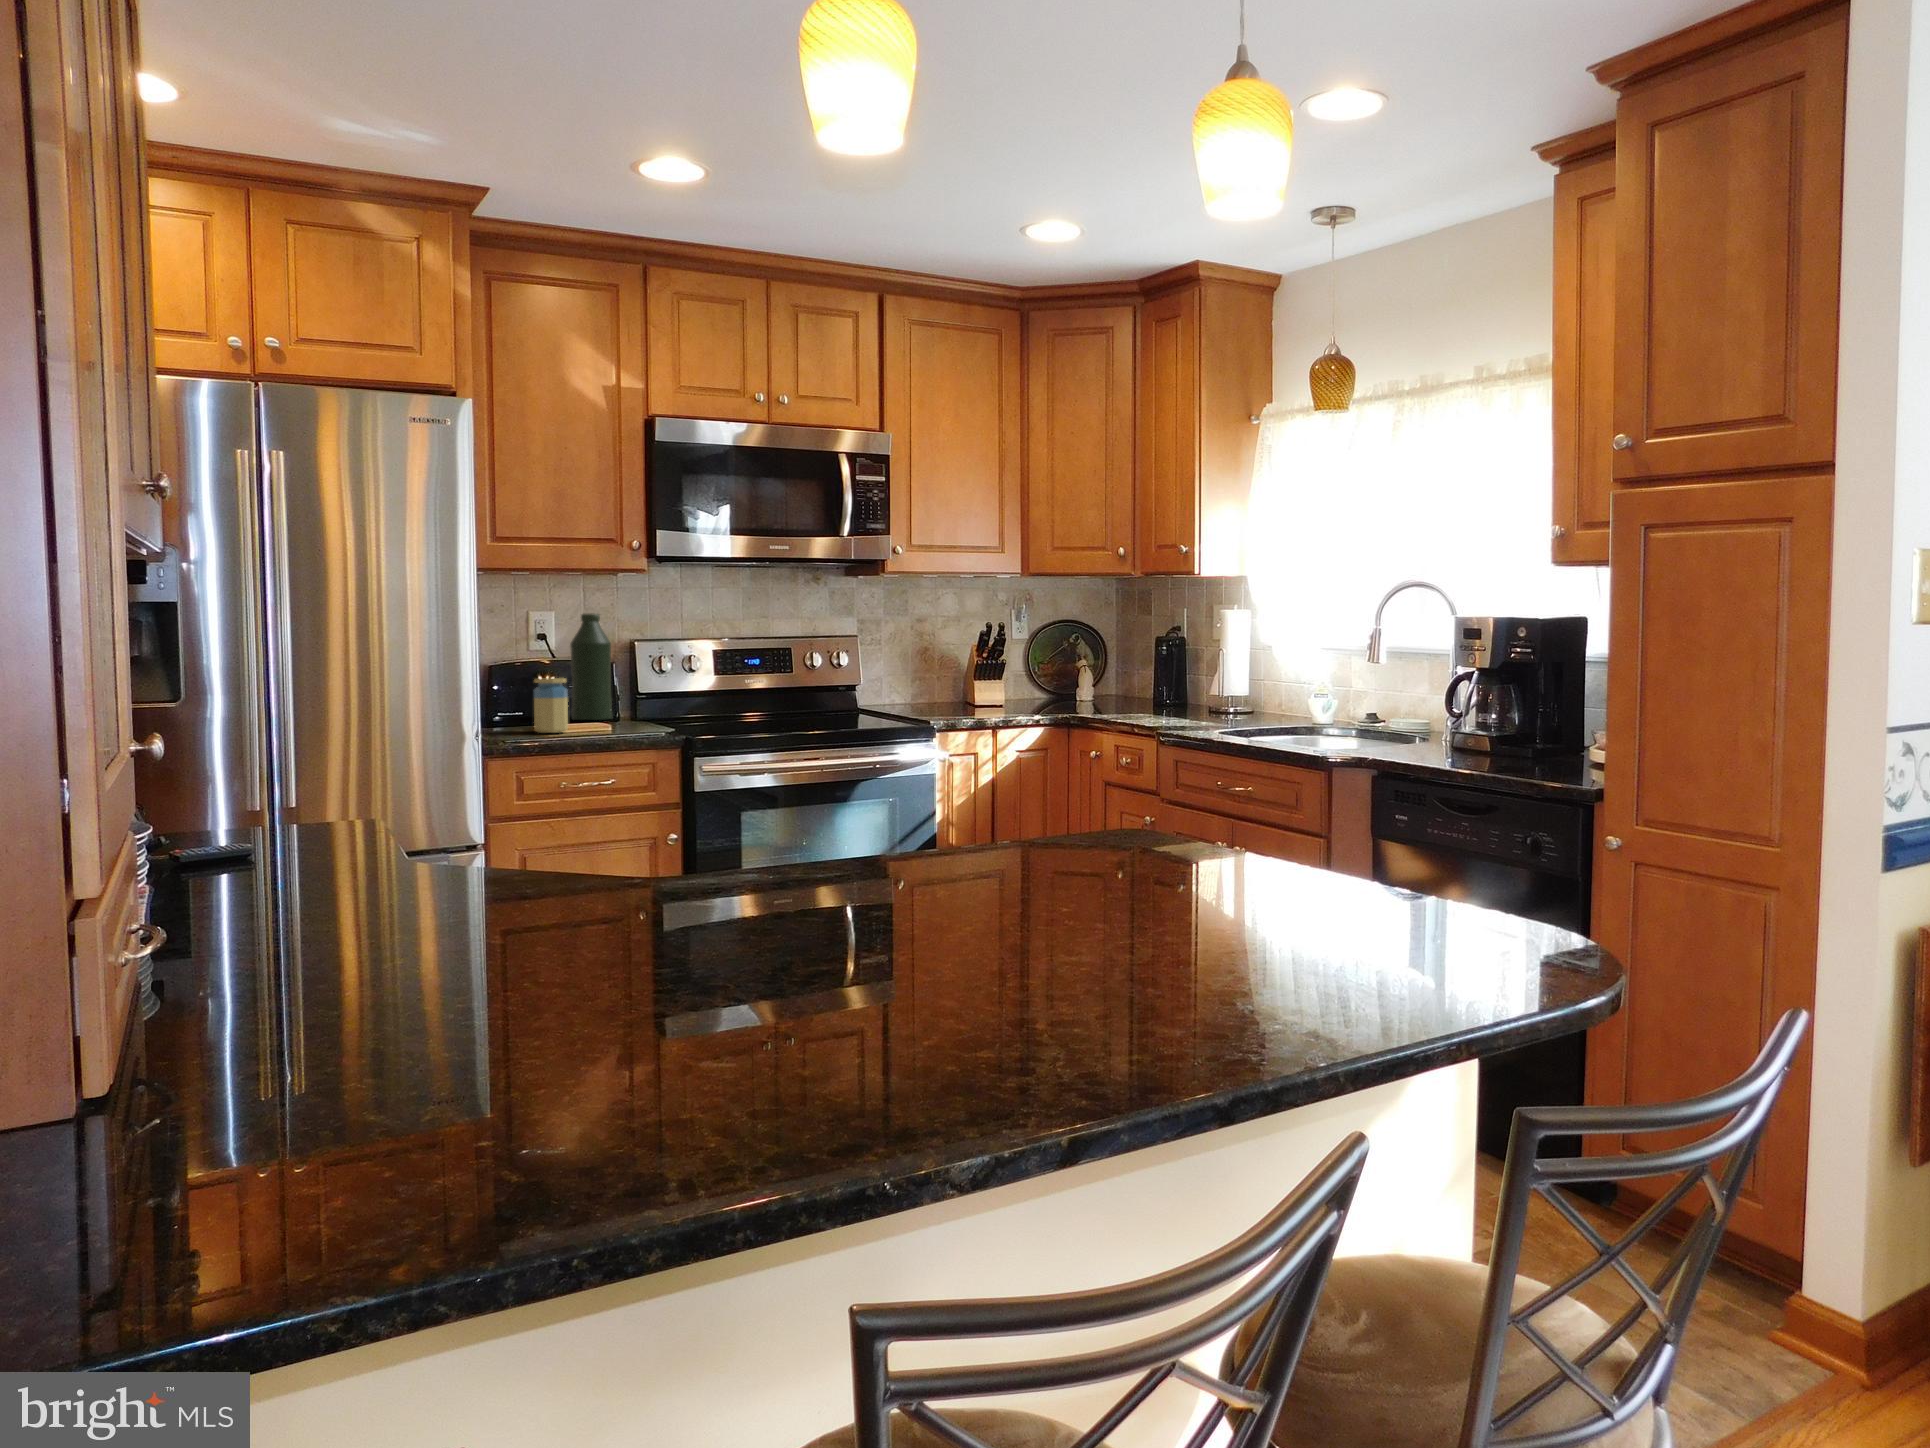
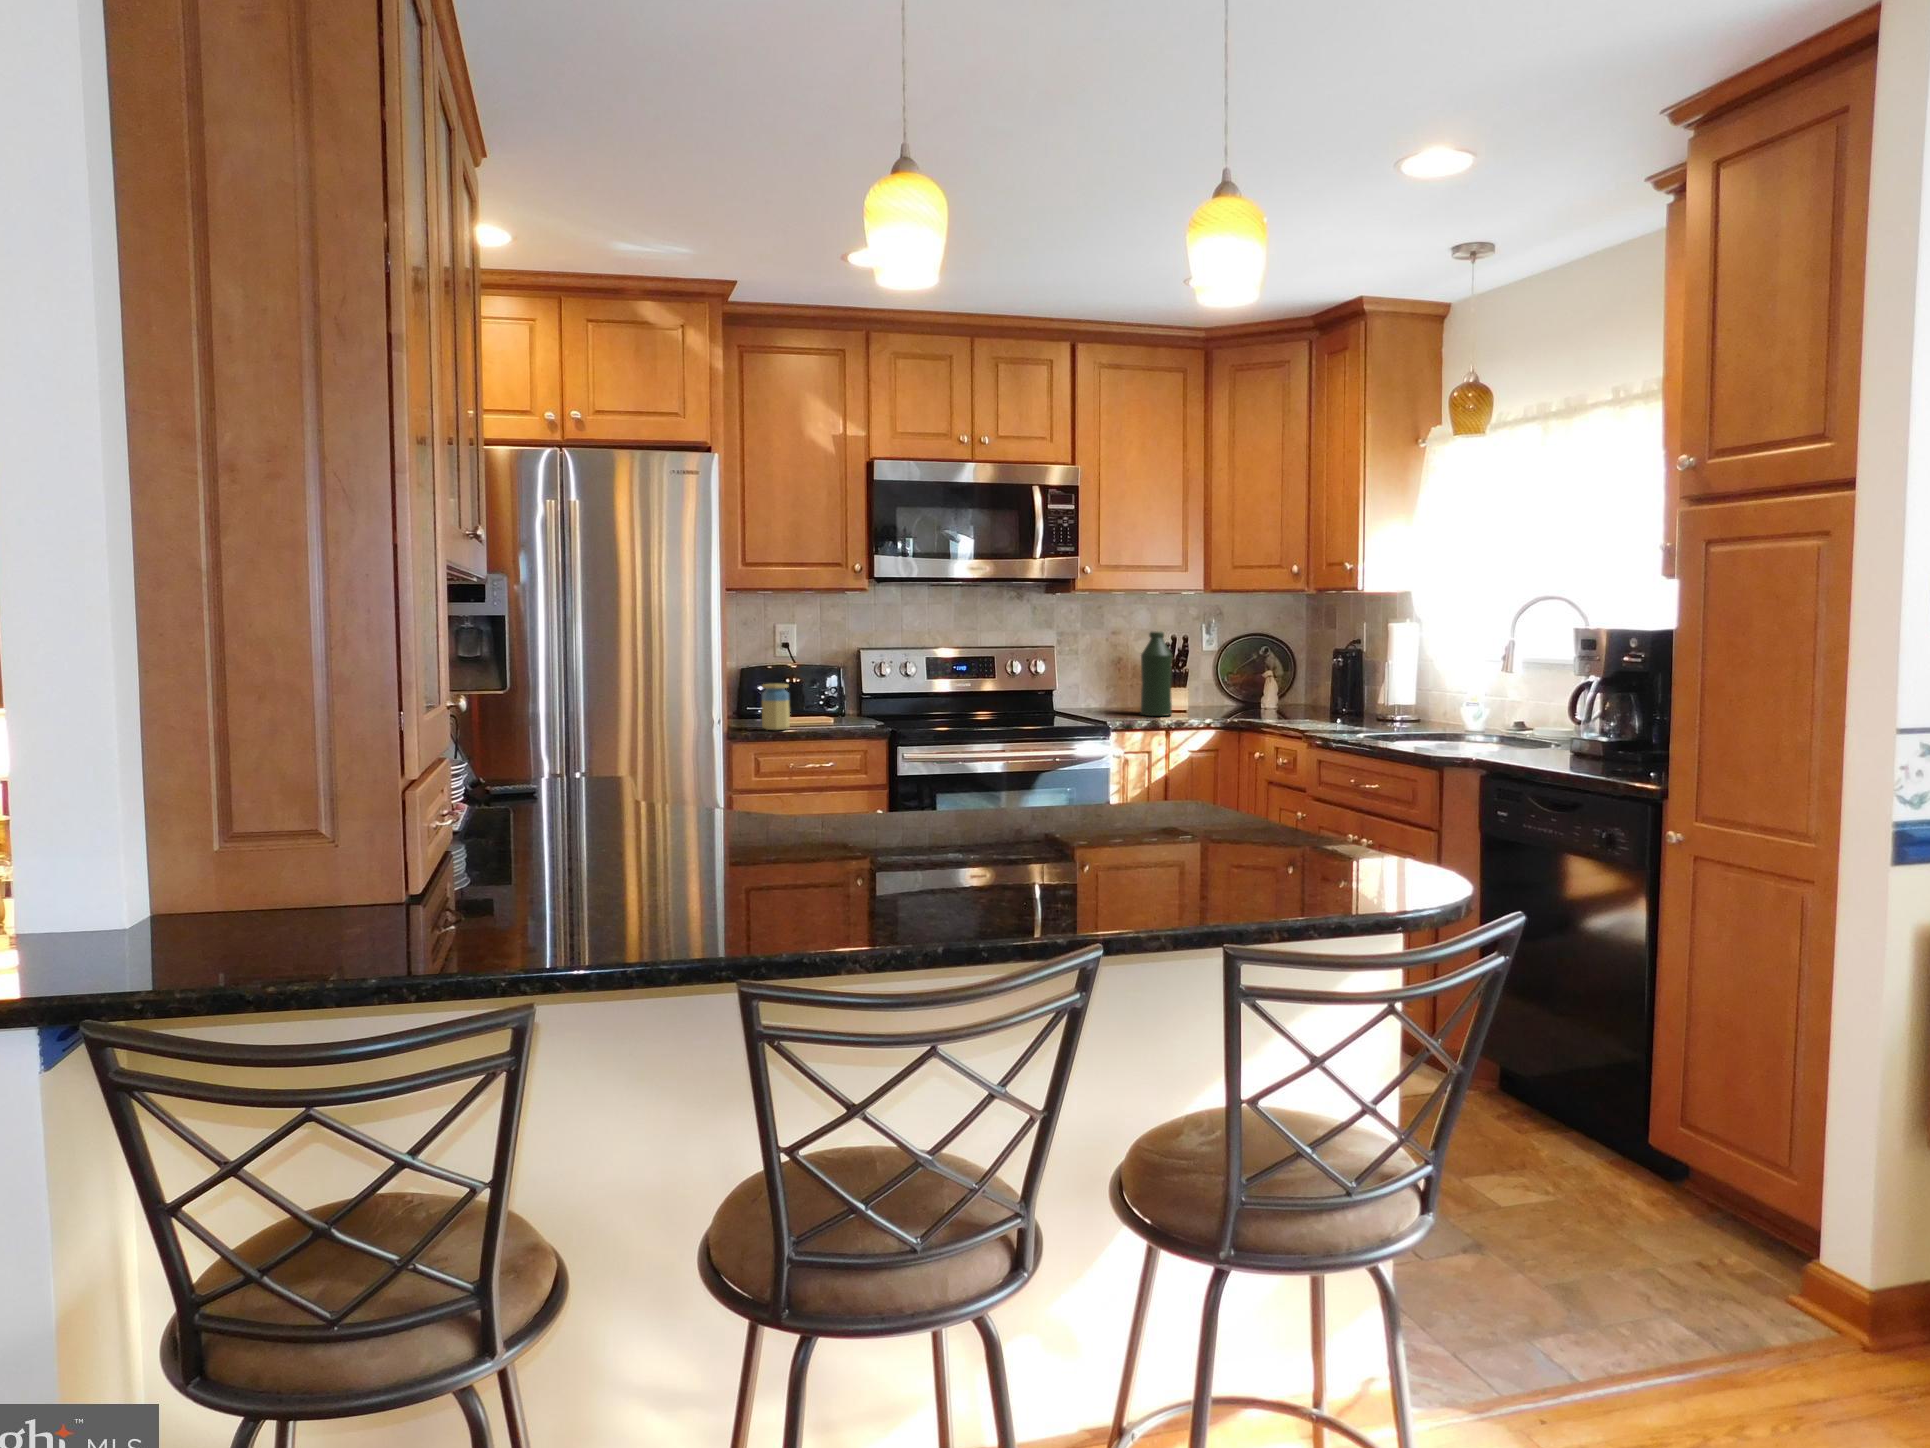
bottle: present [570,614,612,720] -> present [1141,632,1172,716]

